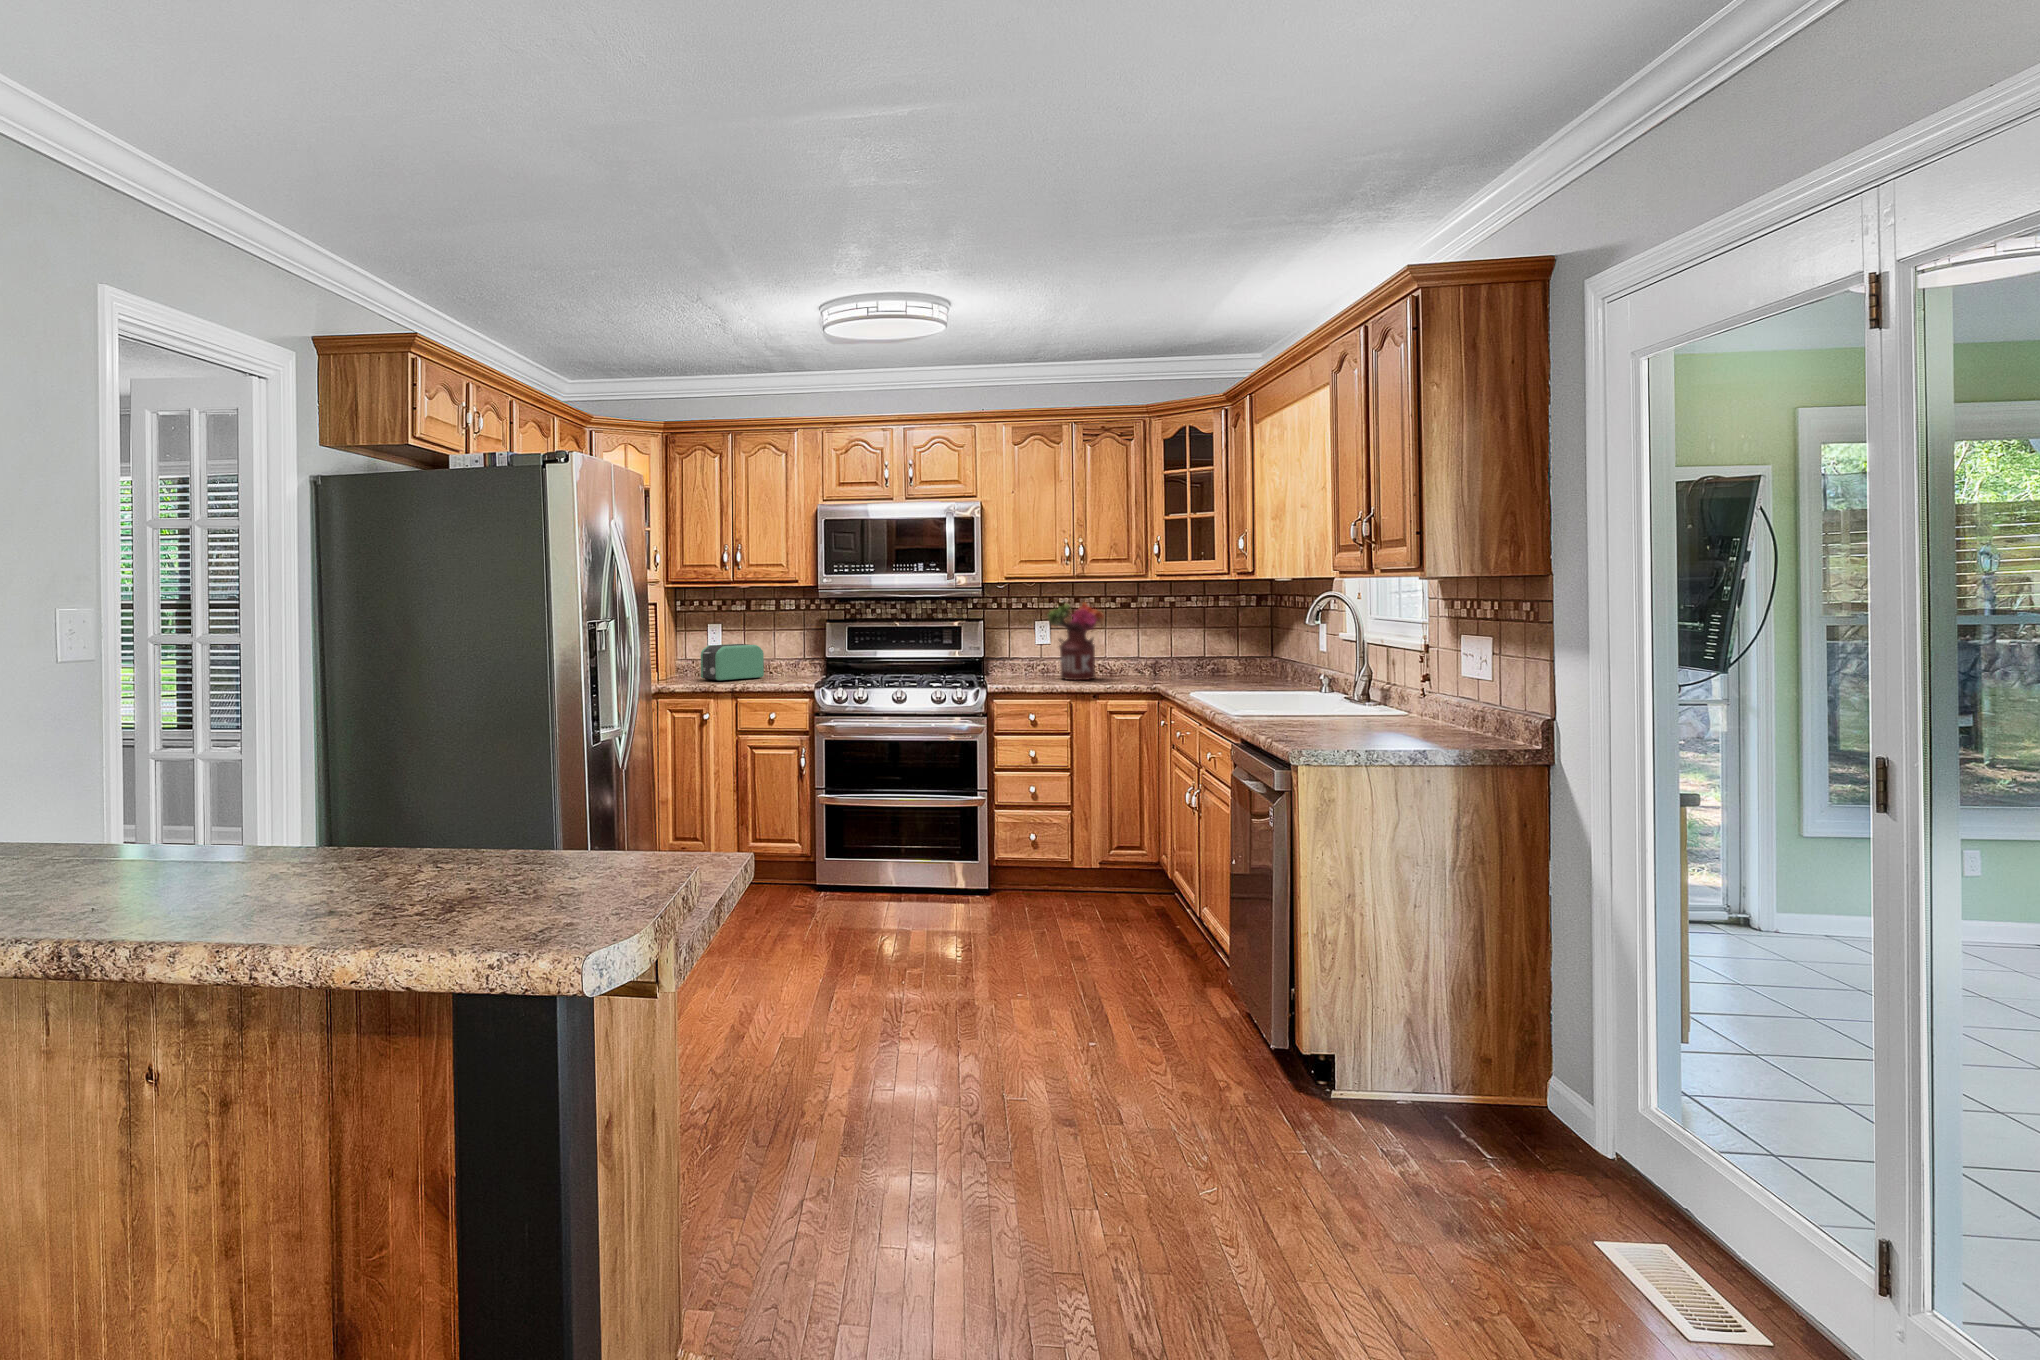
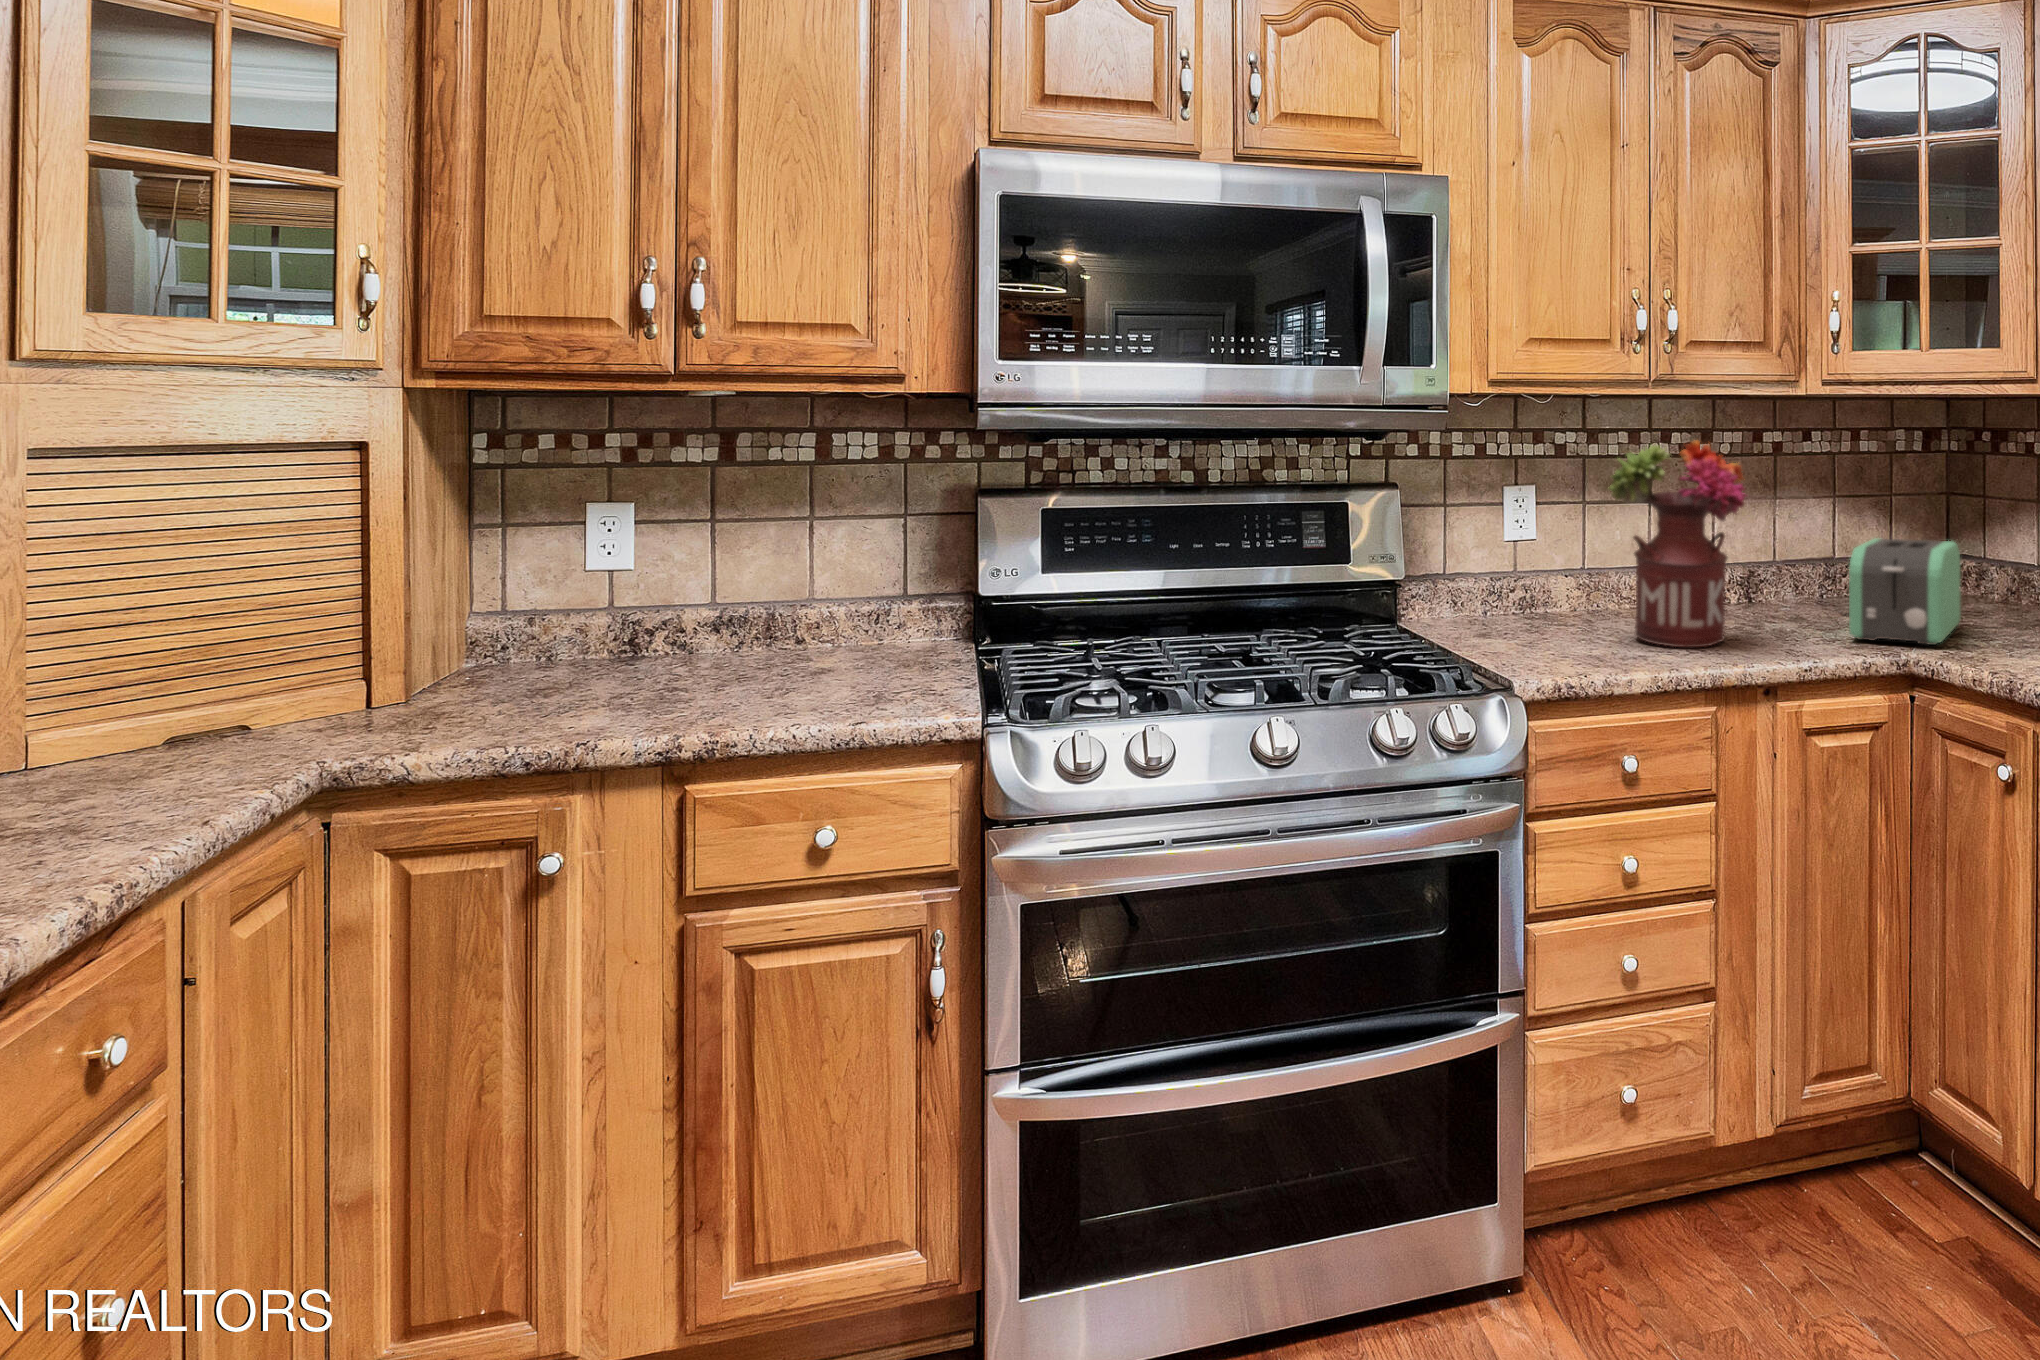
toaster: present [701,644,764,681] -> present [1849,538,1961,645]

